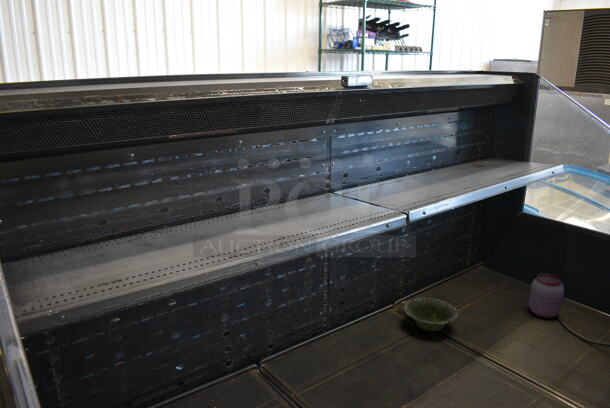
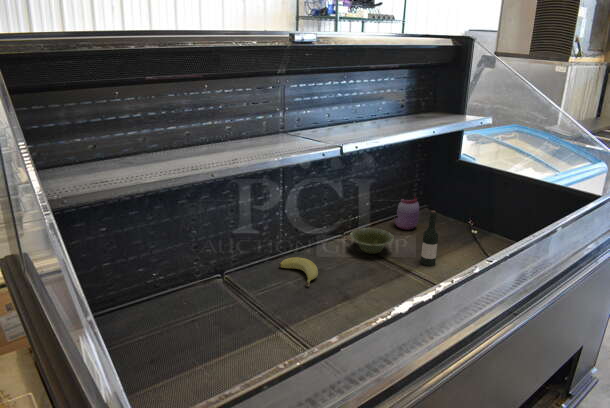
jar: present [529,273,564,318] -> present [395,197,419,230]
wine bottle: none [492,282,516,349] -> present [421,211,438,266]
banana: none [324,341,374,384] -> present [279,257,318,287]

